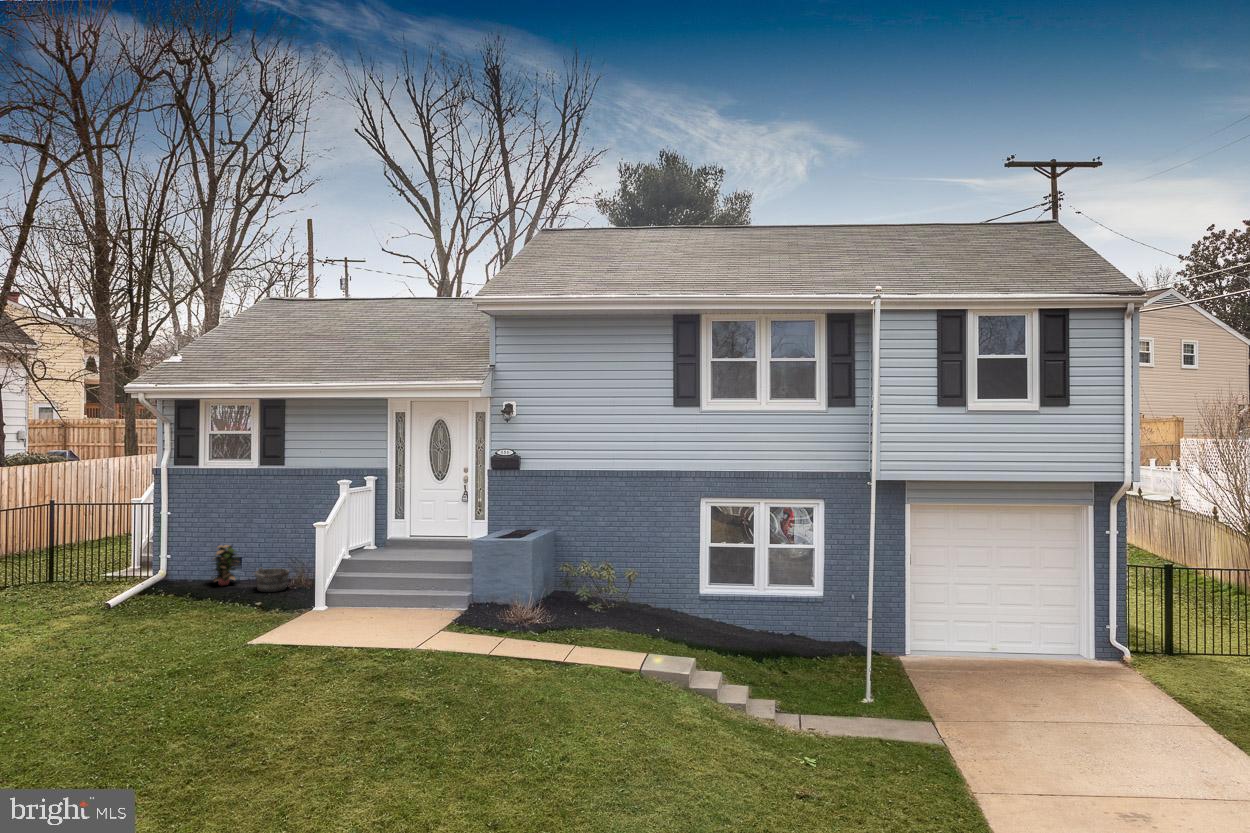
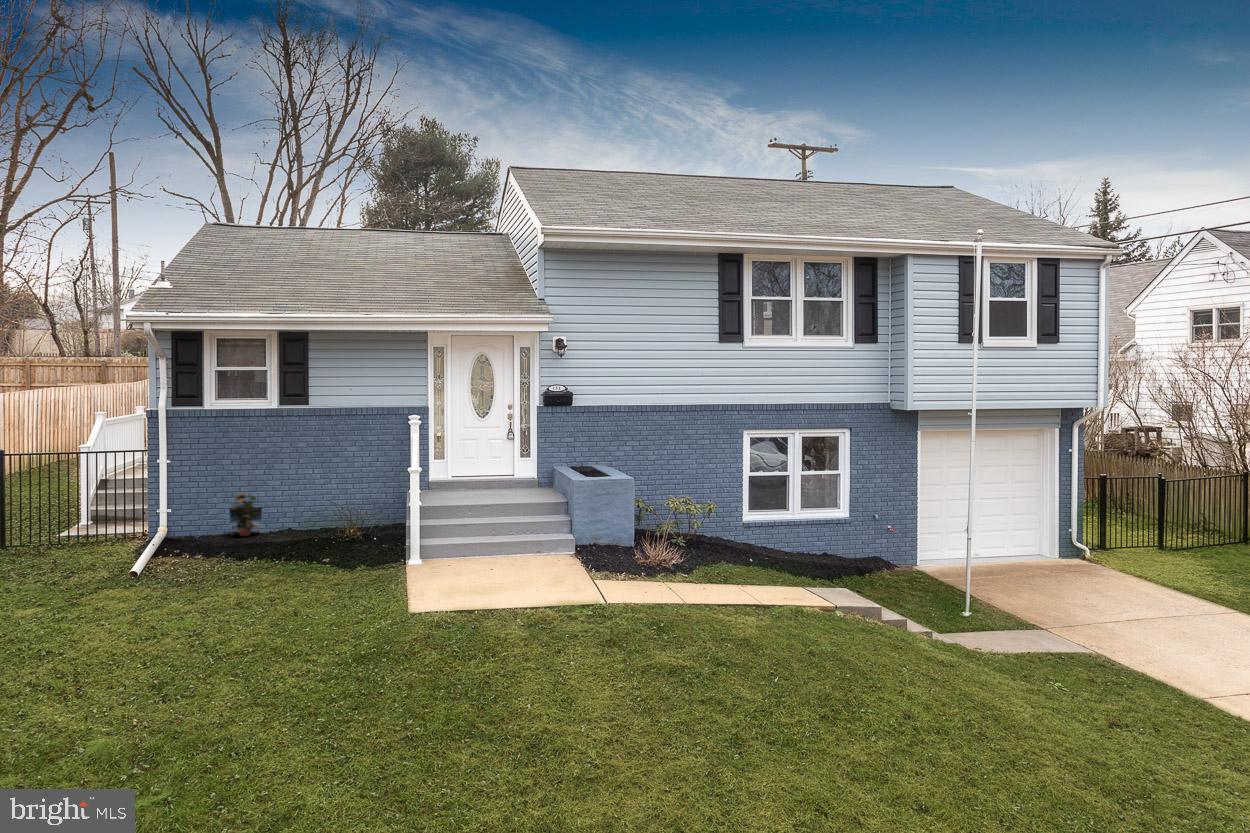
bucket: present [254,567,289,592] -> none [282,514,321,540]

